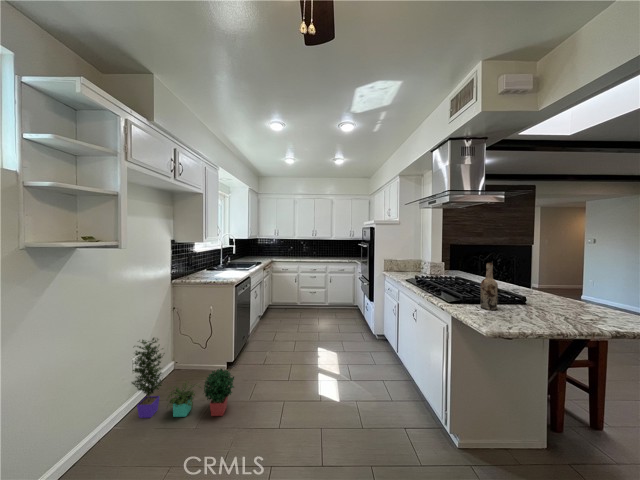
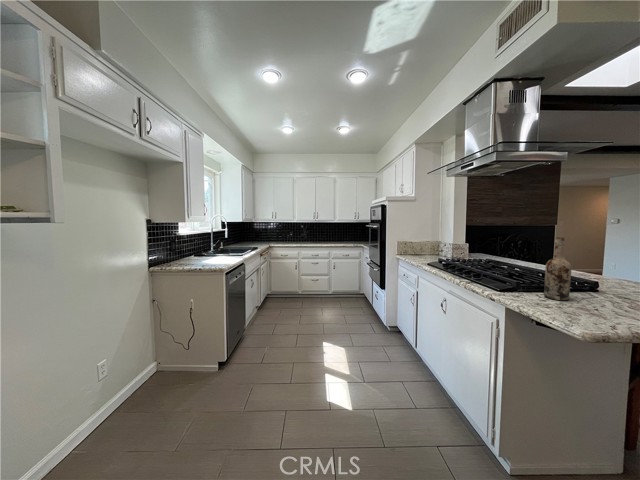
potted plant: present [132,338,234,418] -> none [92,338,224,437]

